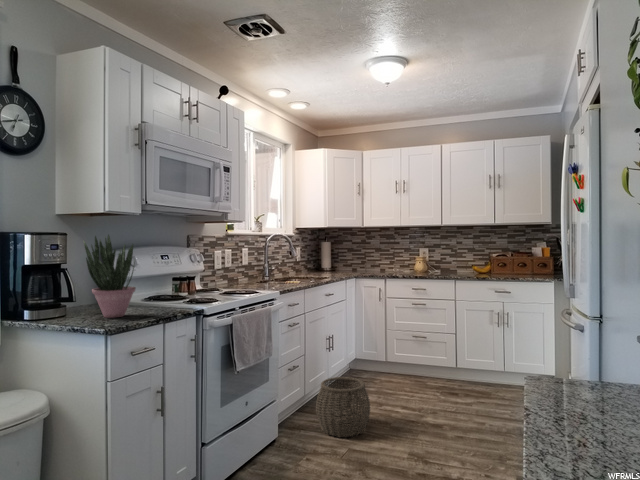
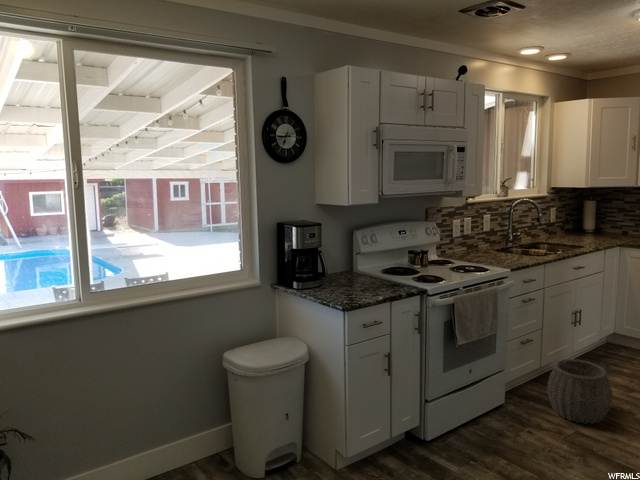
potted plant: present [84,235,136,318] -> none [332,227,370,293]

